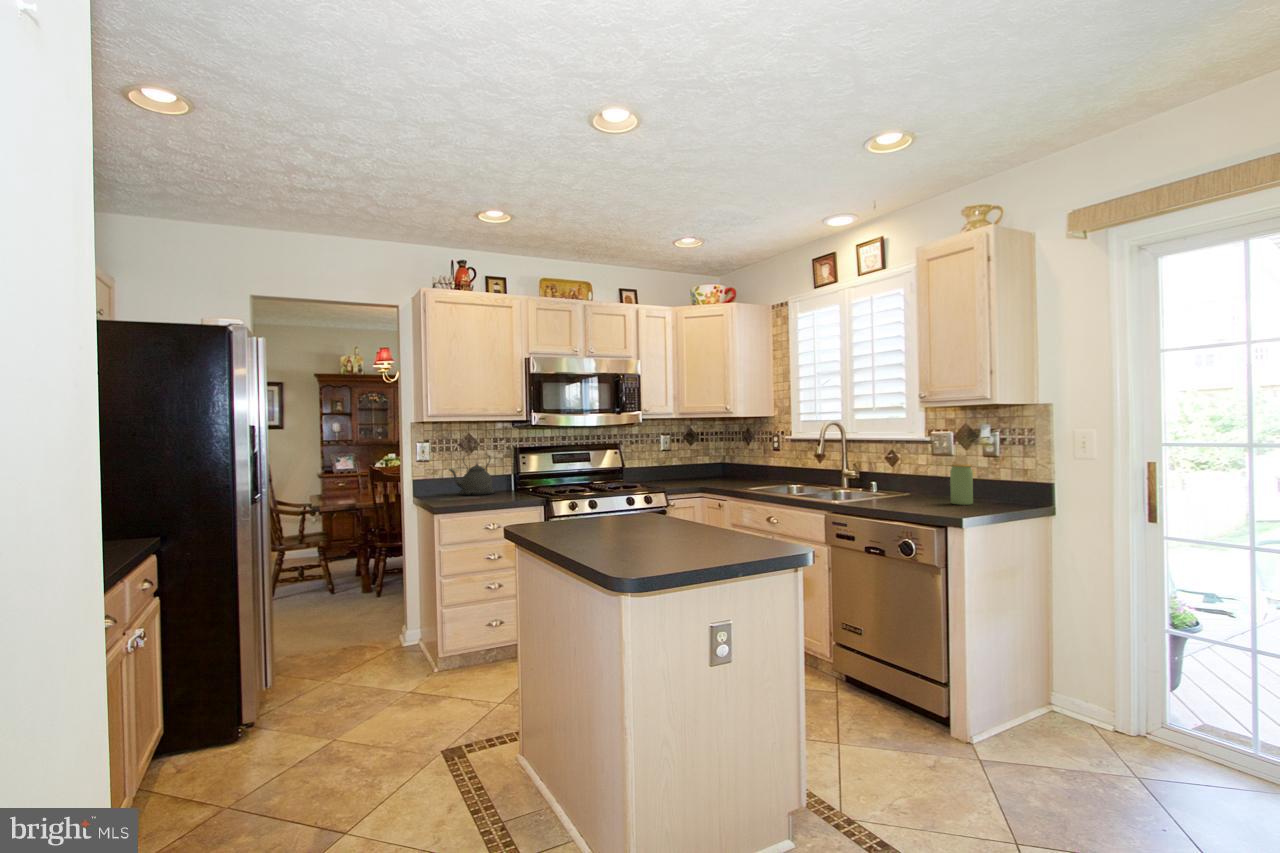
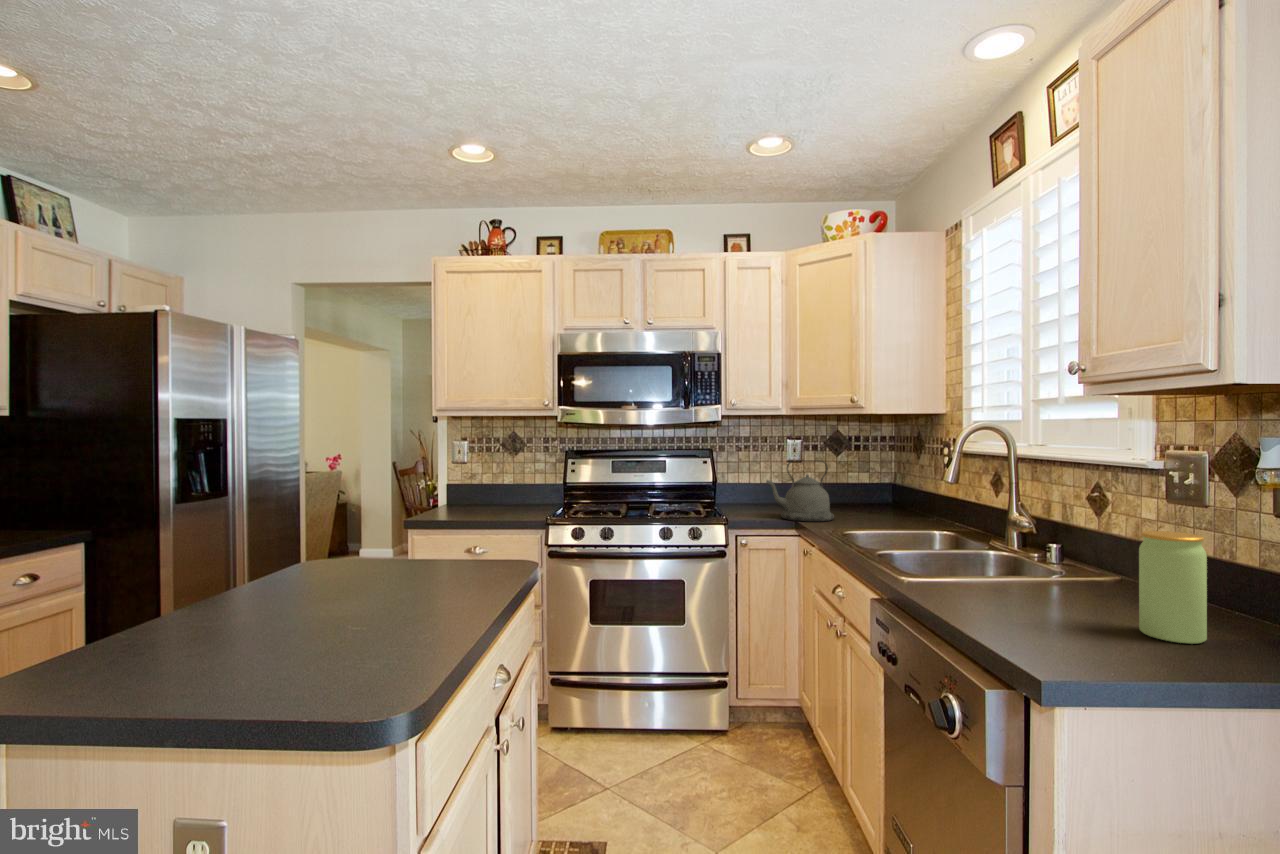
kettle: present [449,457,495,495] -> present [766,461,834,522]

